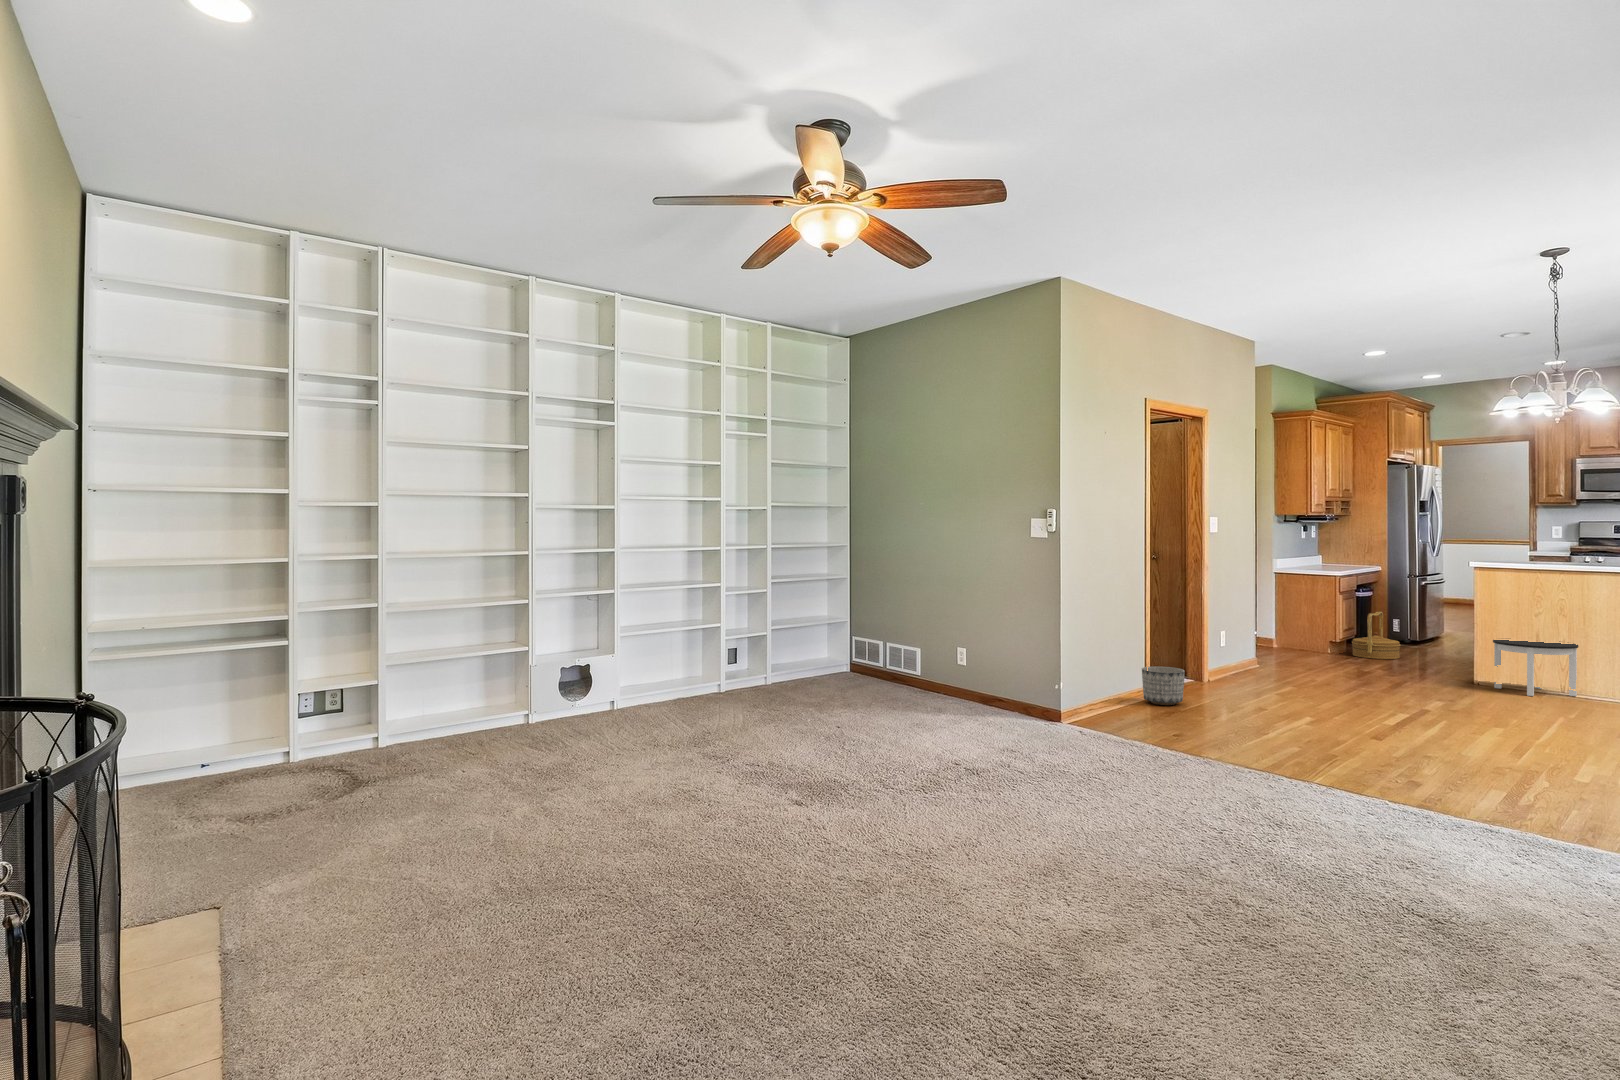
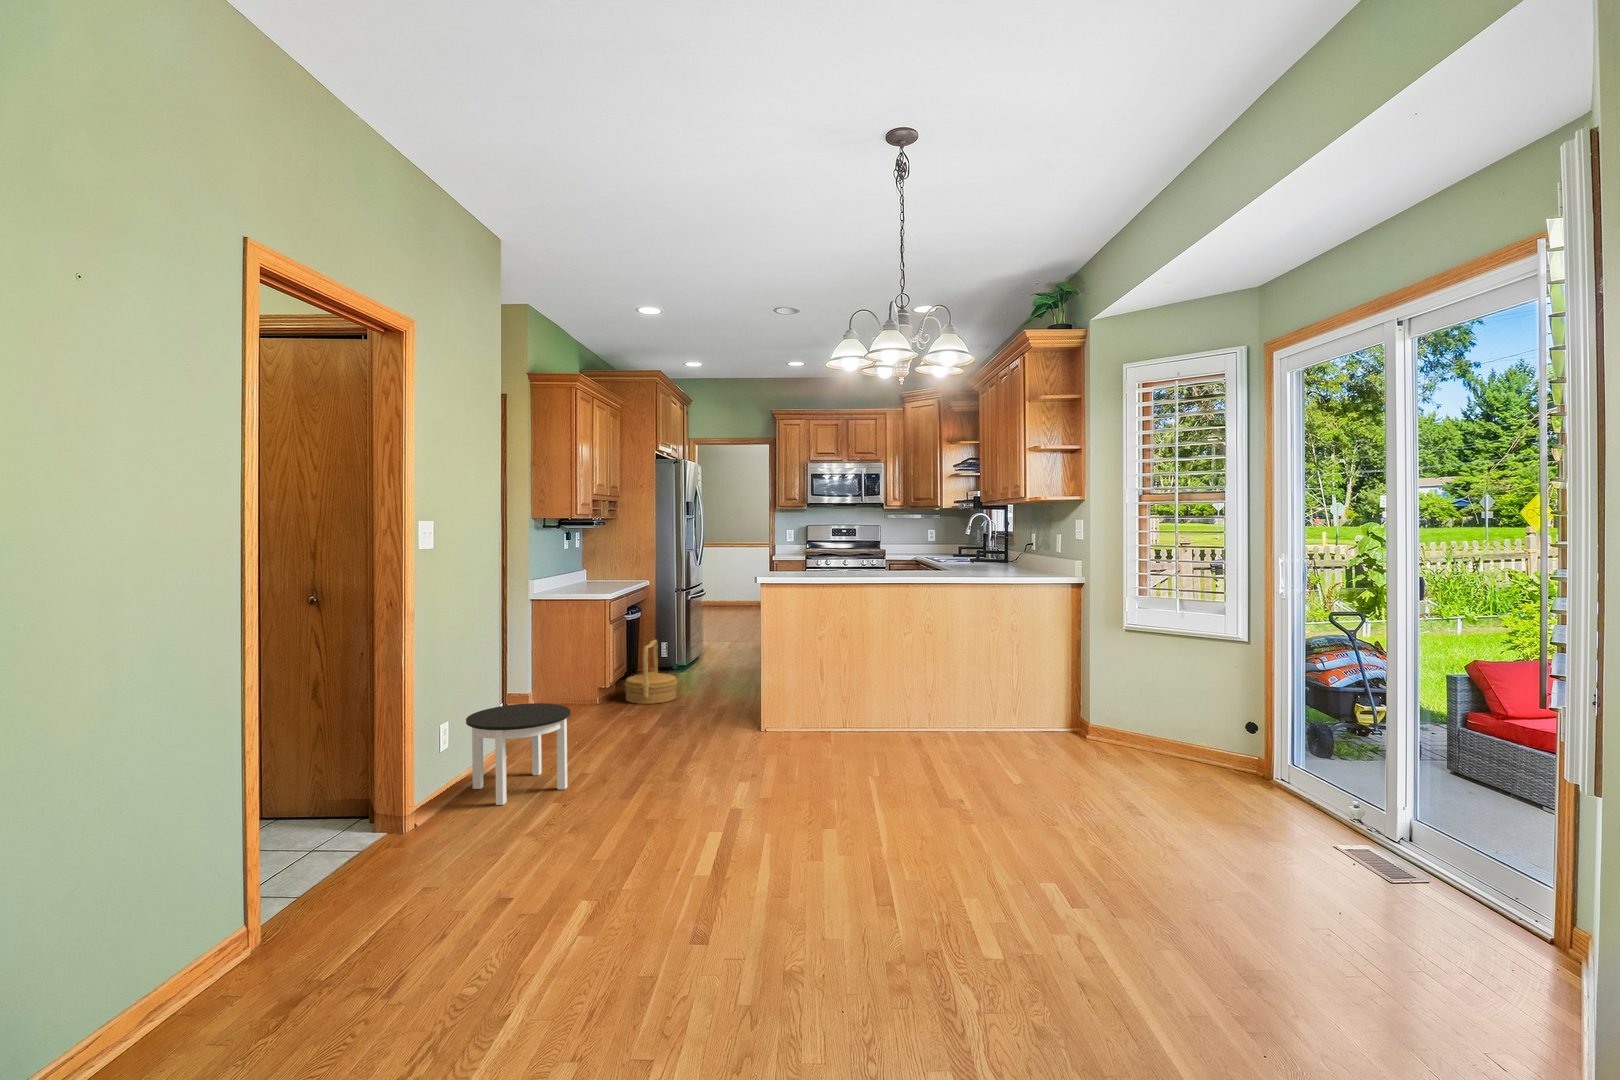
round table: present [1493,640,1578,696] -> present [466,703,570,805]
planter: present [1142,666,1185,705] -> none [189,886,313,1013]

